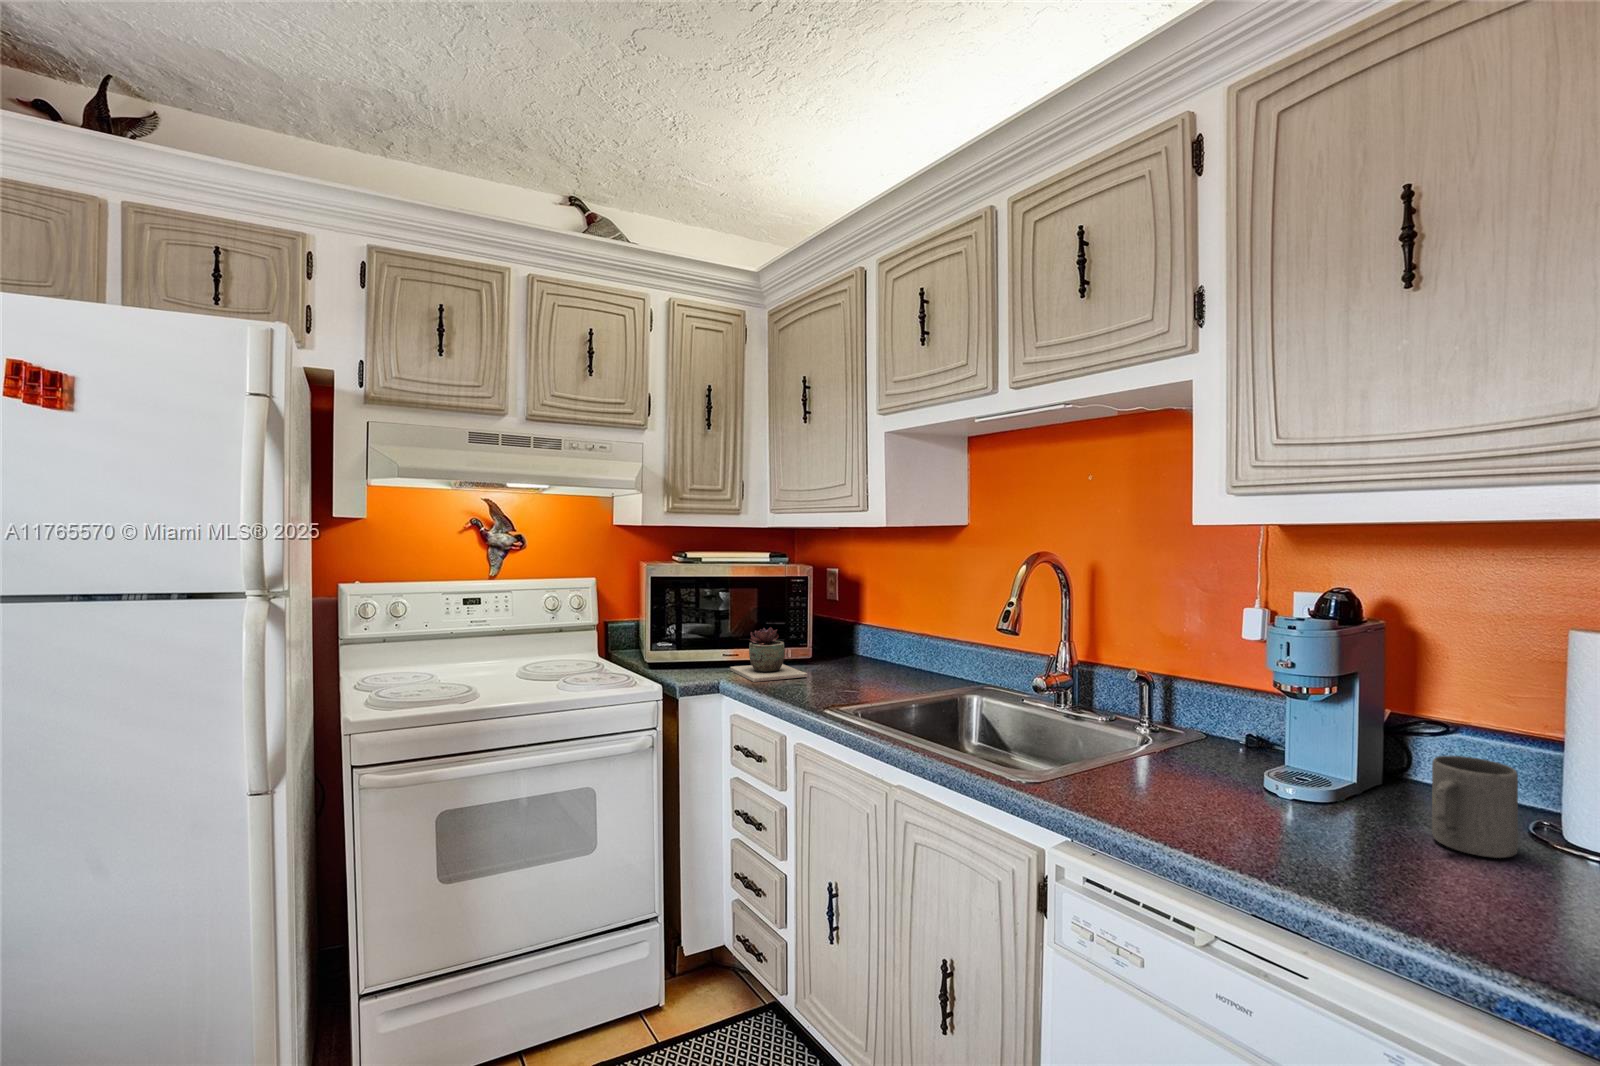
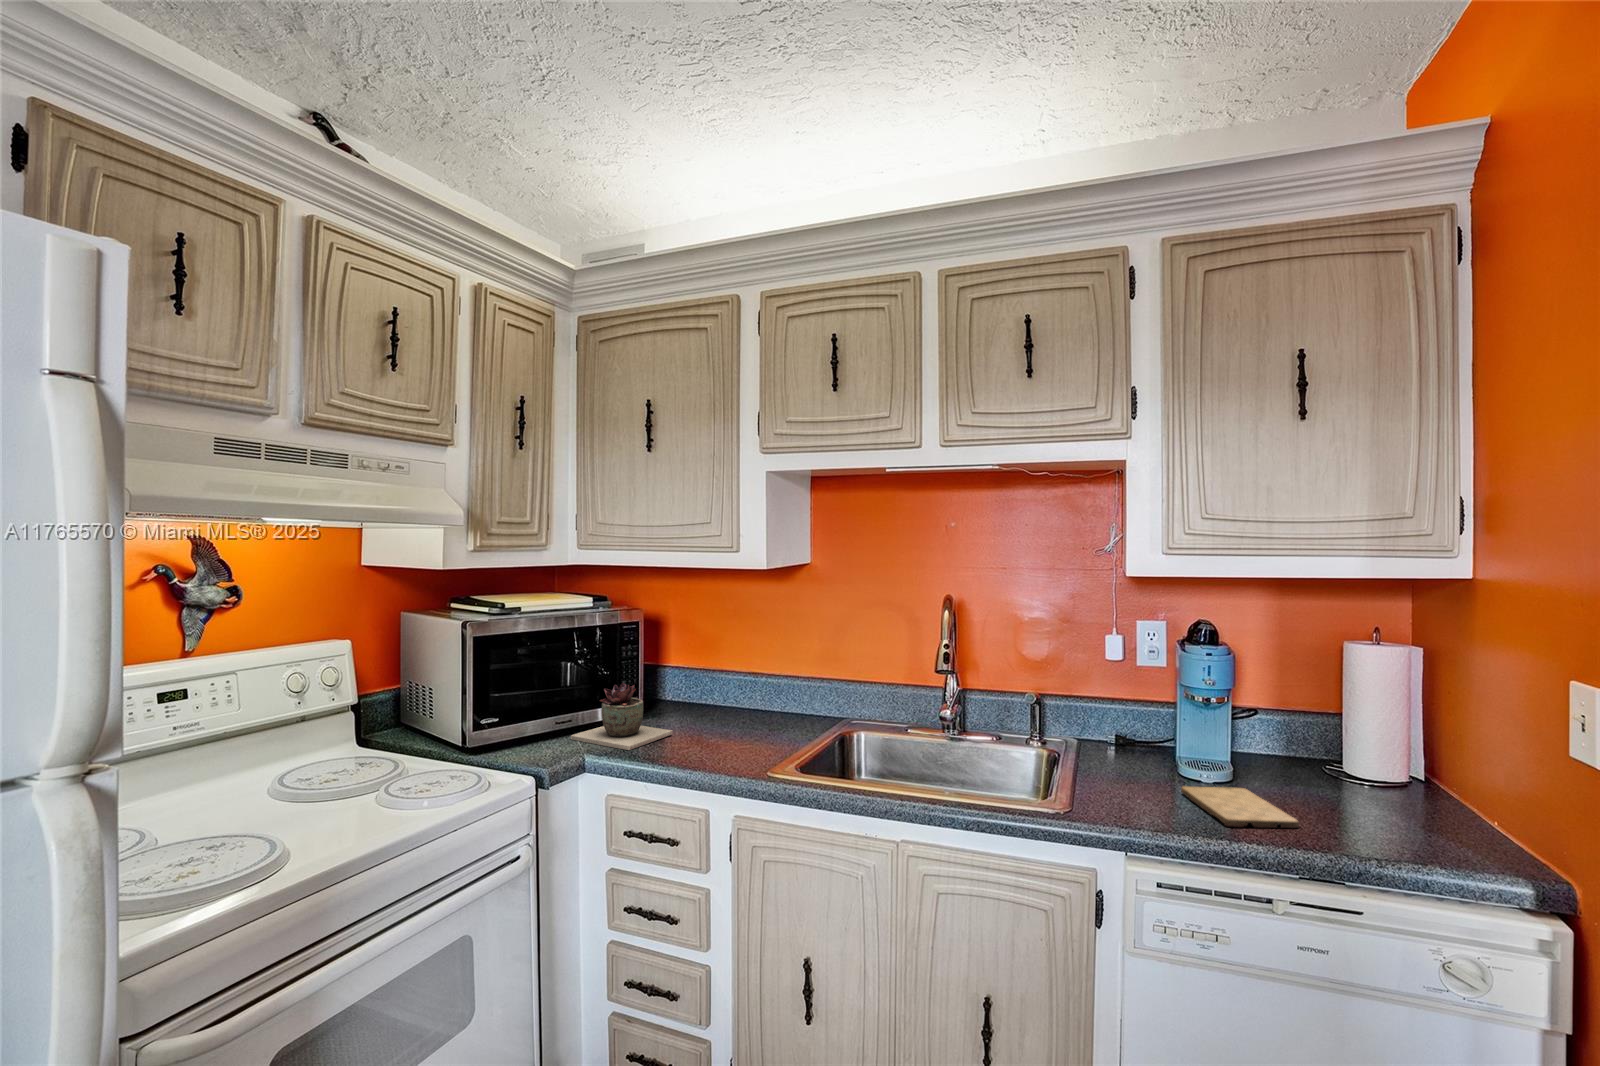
mug: present [1432,756,1518,858] -> none [1306,733,1358,799]
cutting board: none [1194,792,1316,858] -> present [1181,786,1299,828]

